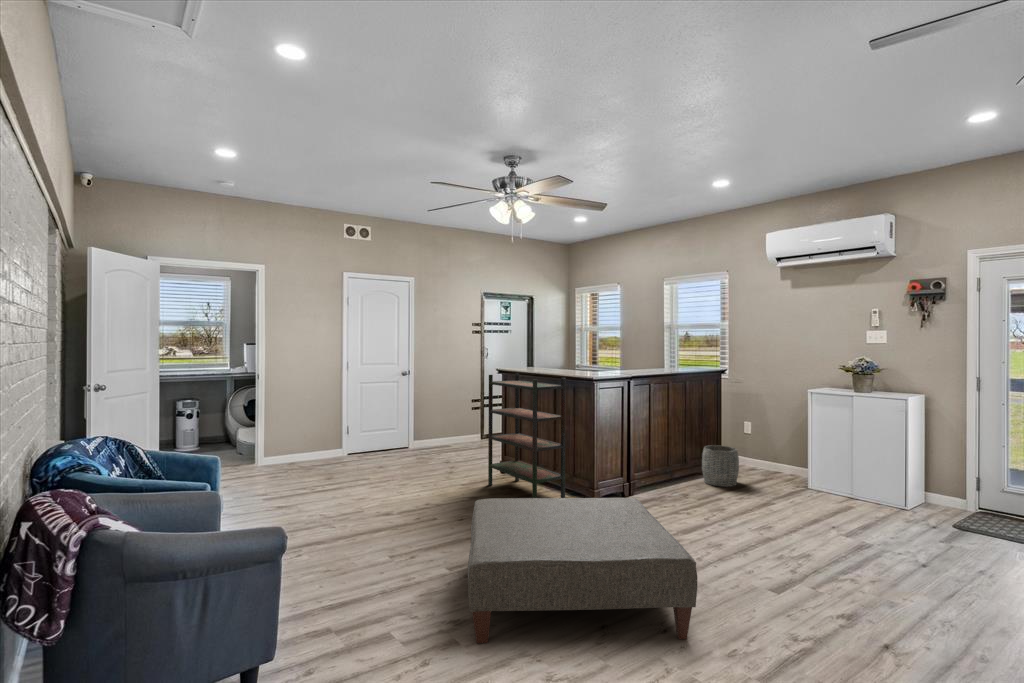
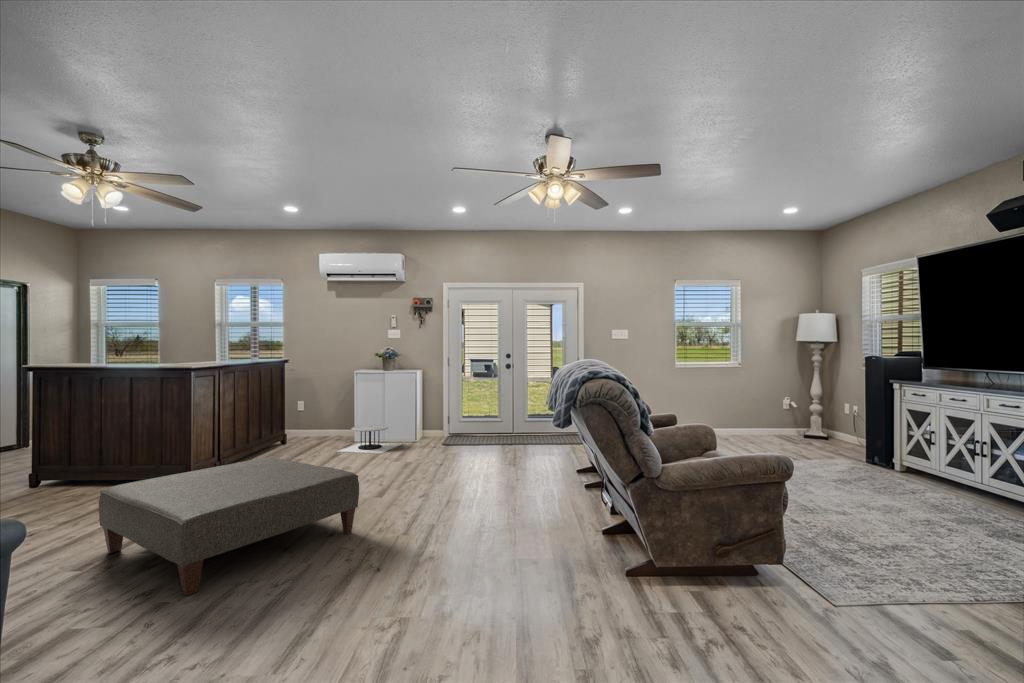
bookshelf: present [488,374,566,498] -> none [26,366,153,501]
woven basket: present [702,445,739,487] -> none [274,421,305,454]
side table: none [773,467,882,516] -> present [337,425,401,454]

